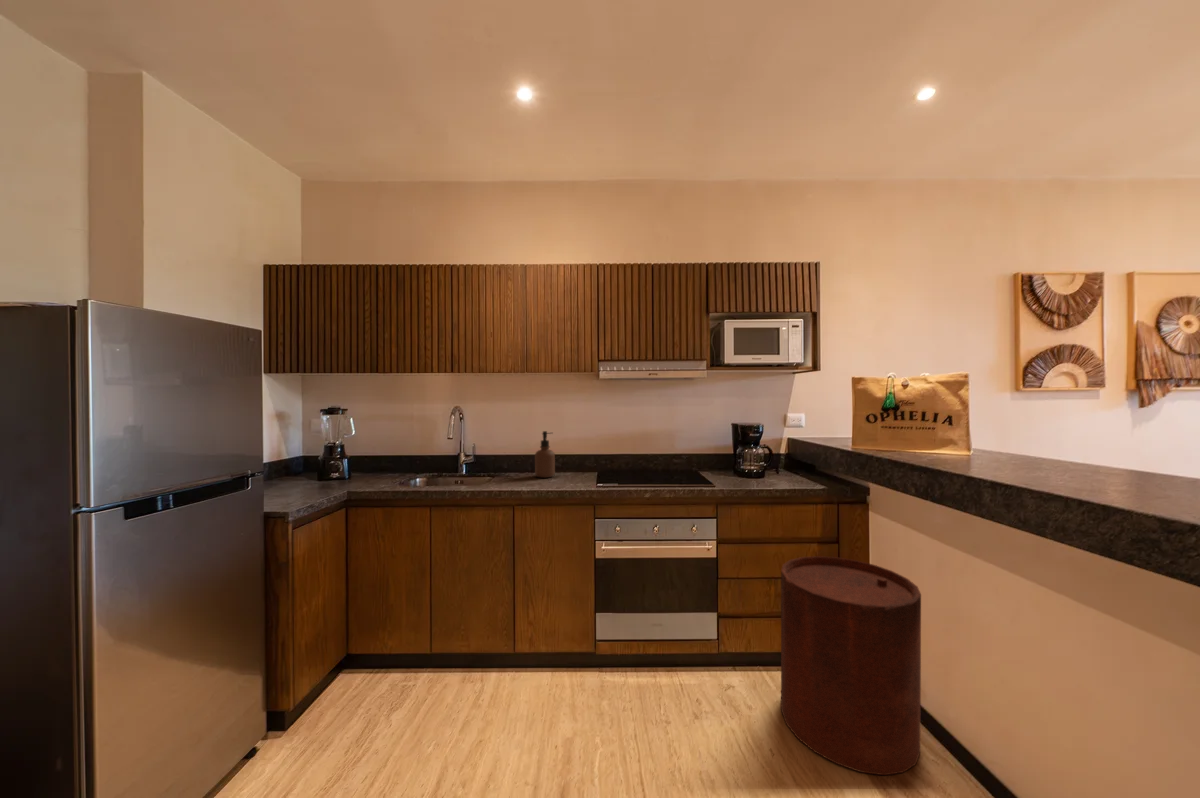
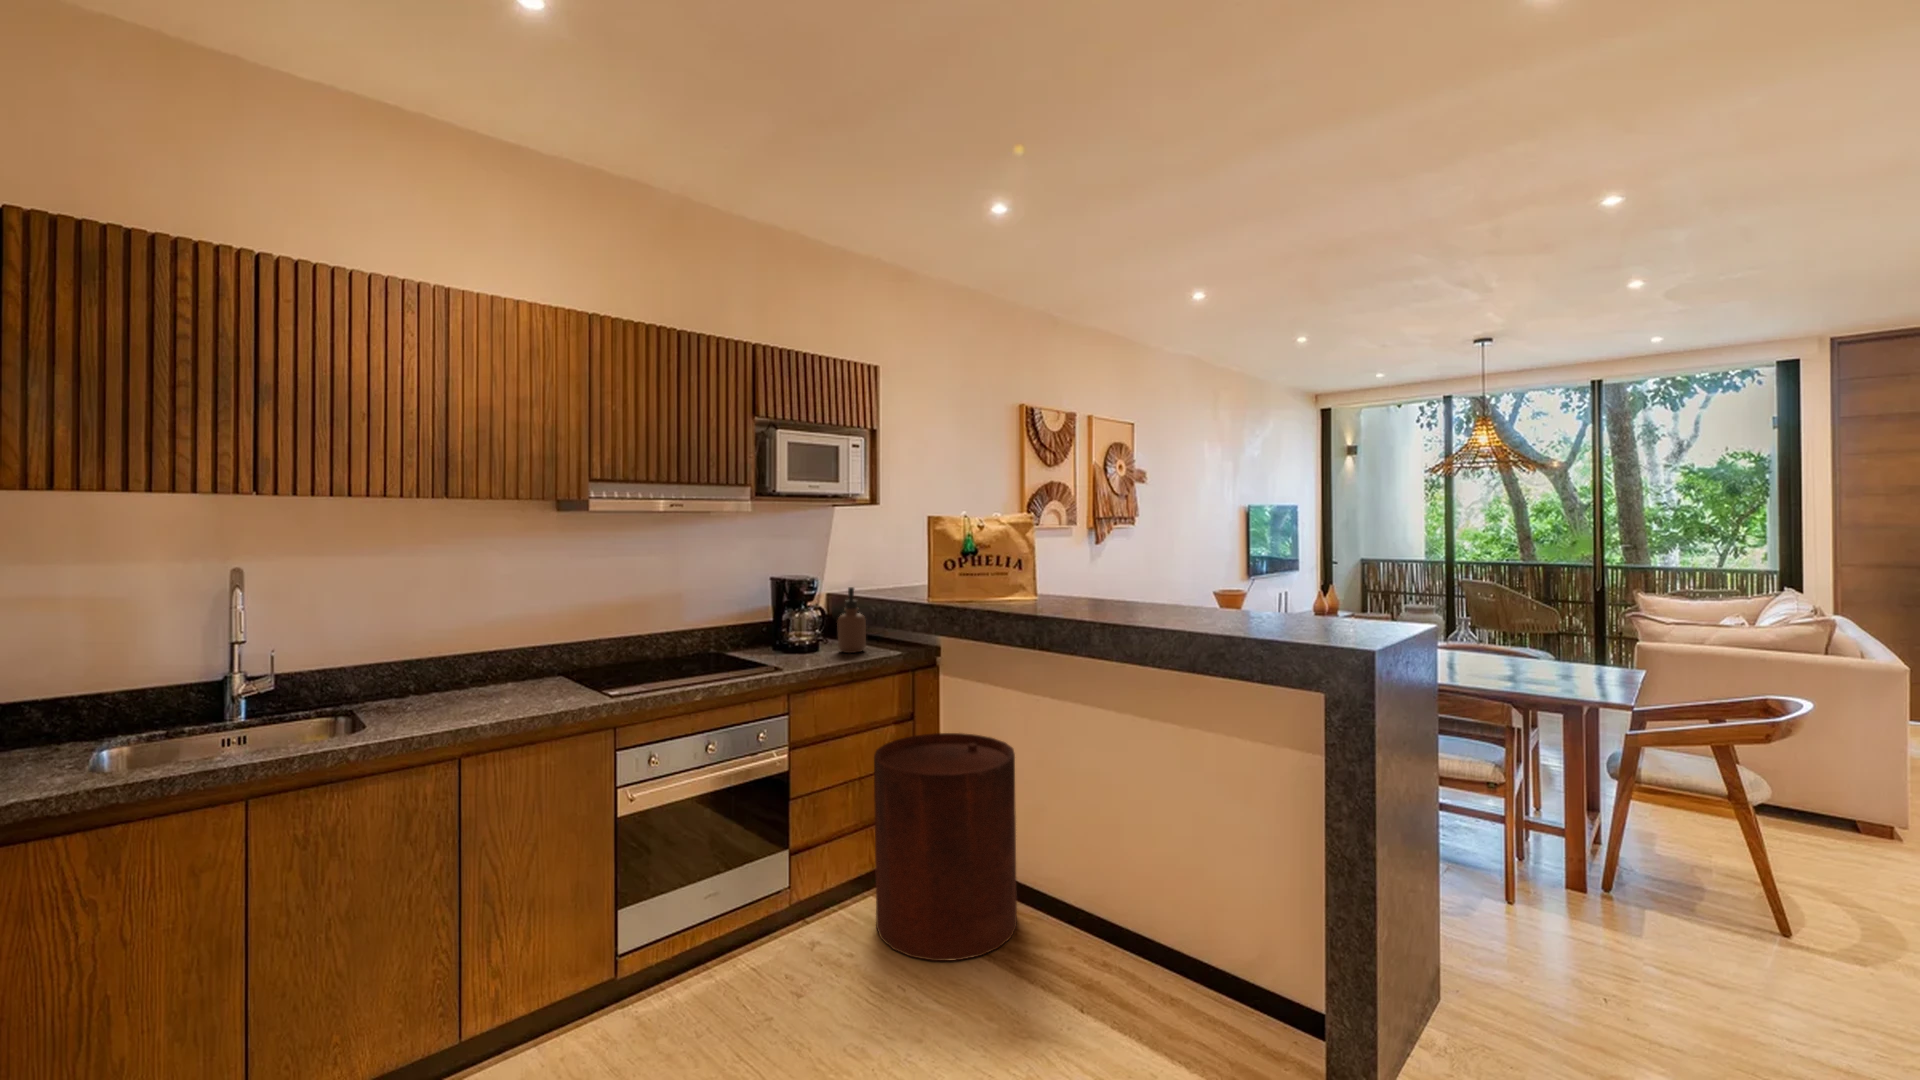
soap dispenser: present [535,431,555,478] -> present [838,587,866,653]

